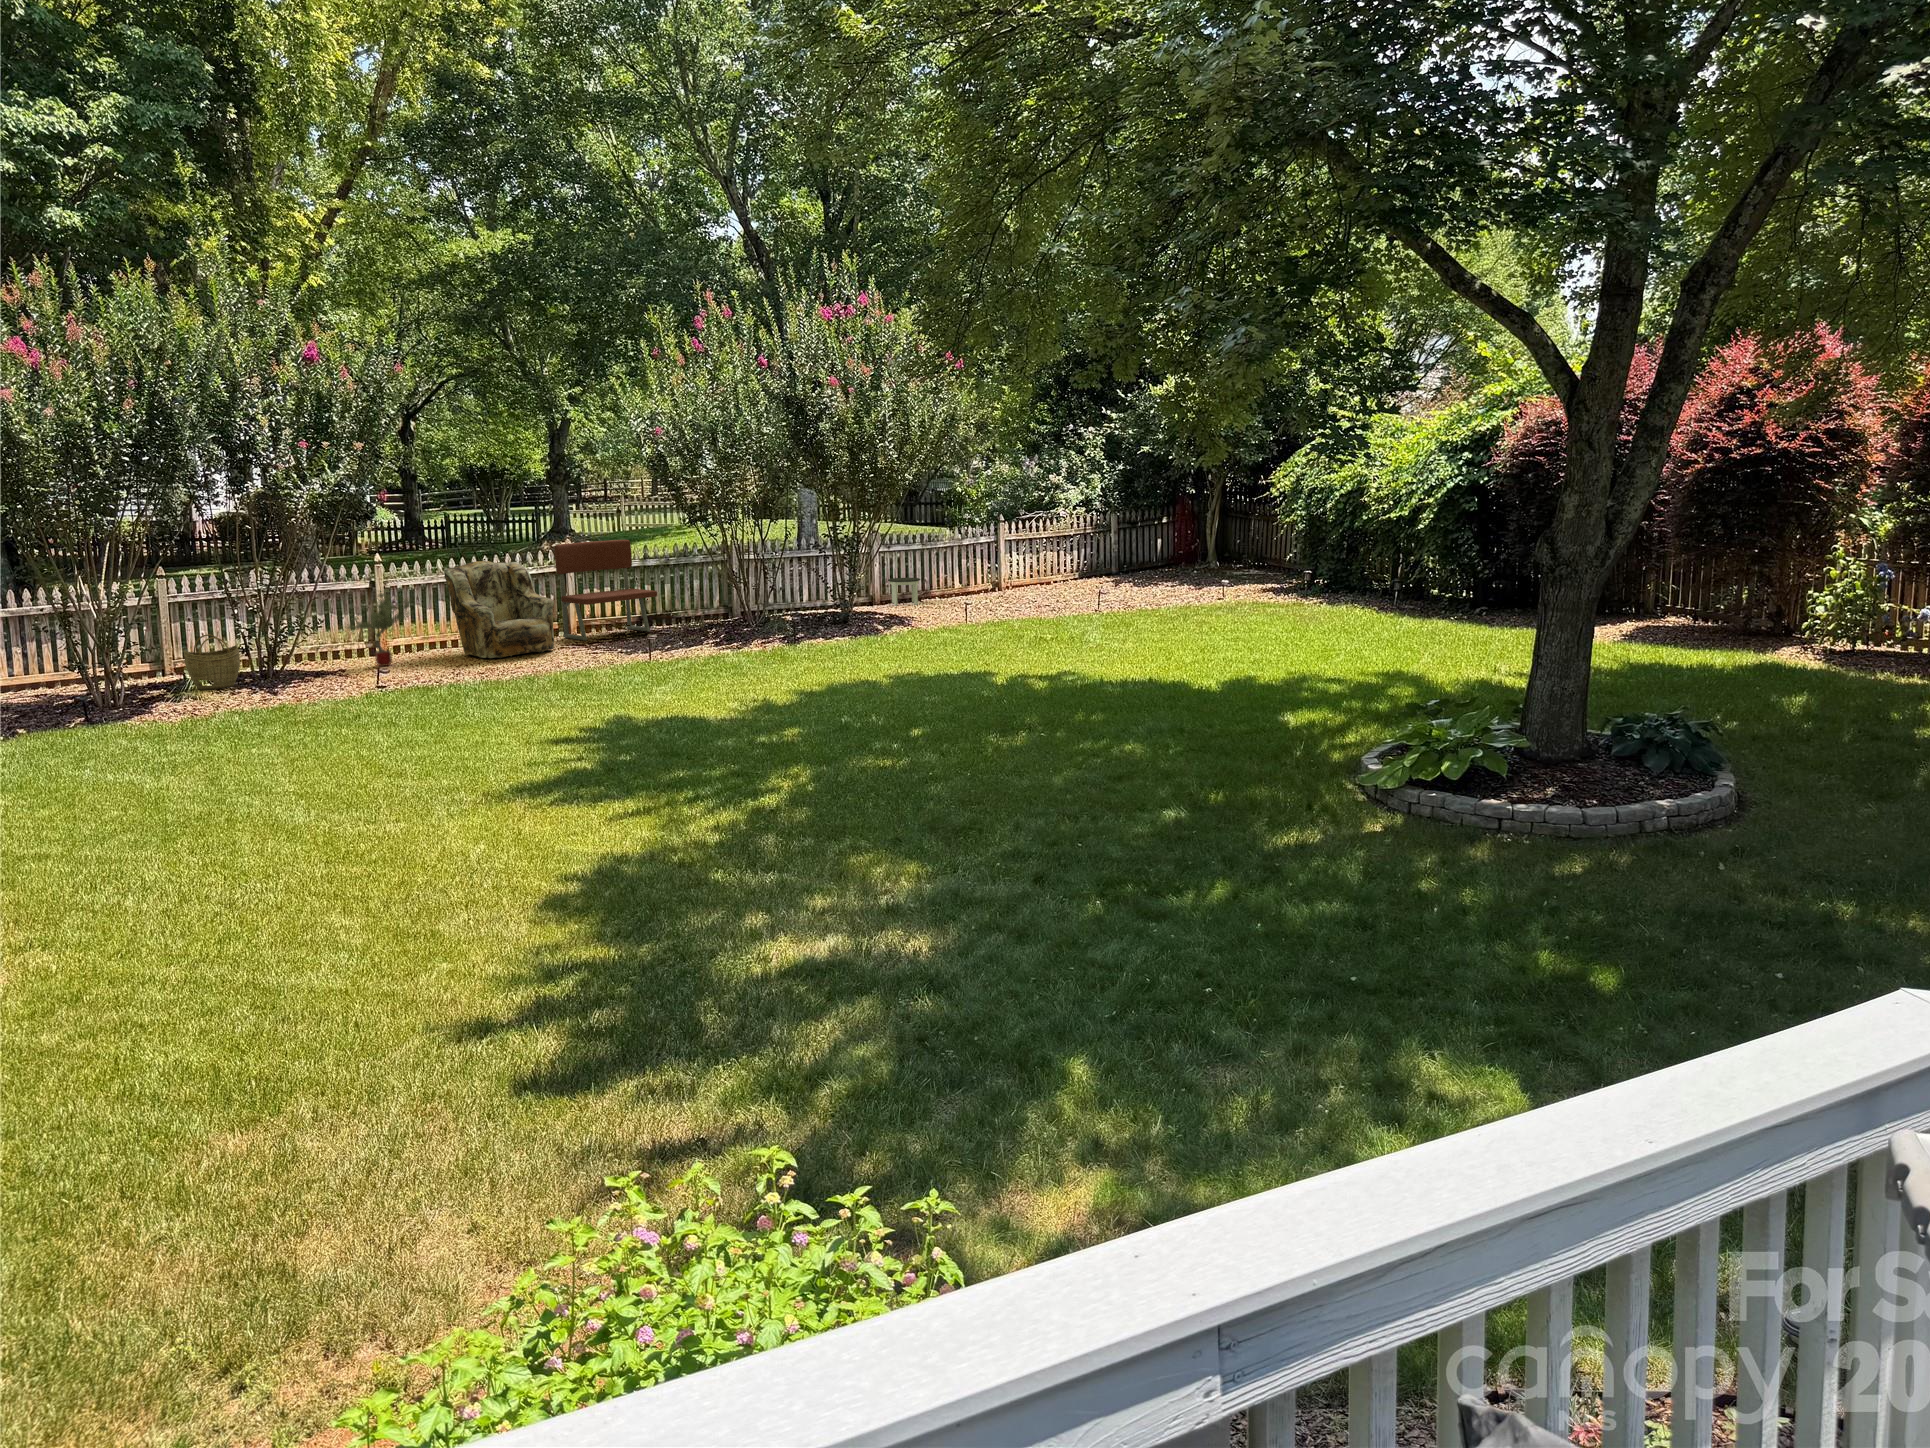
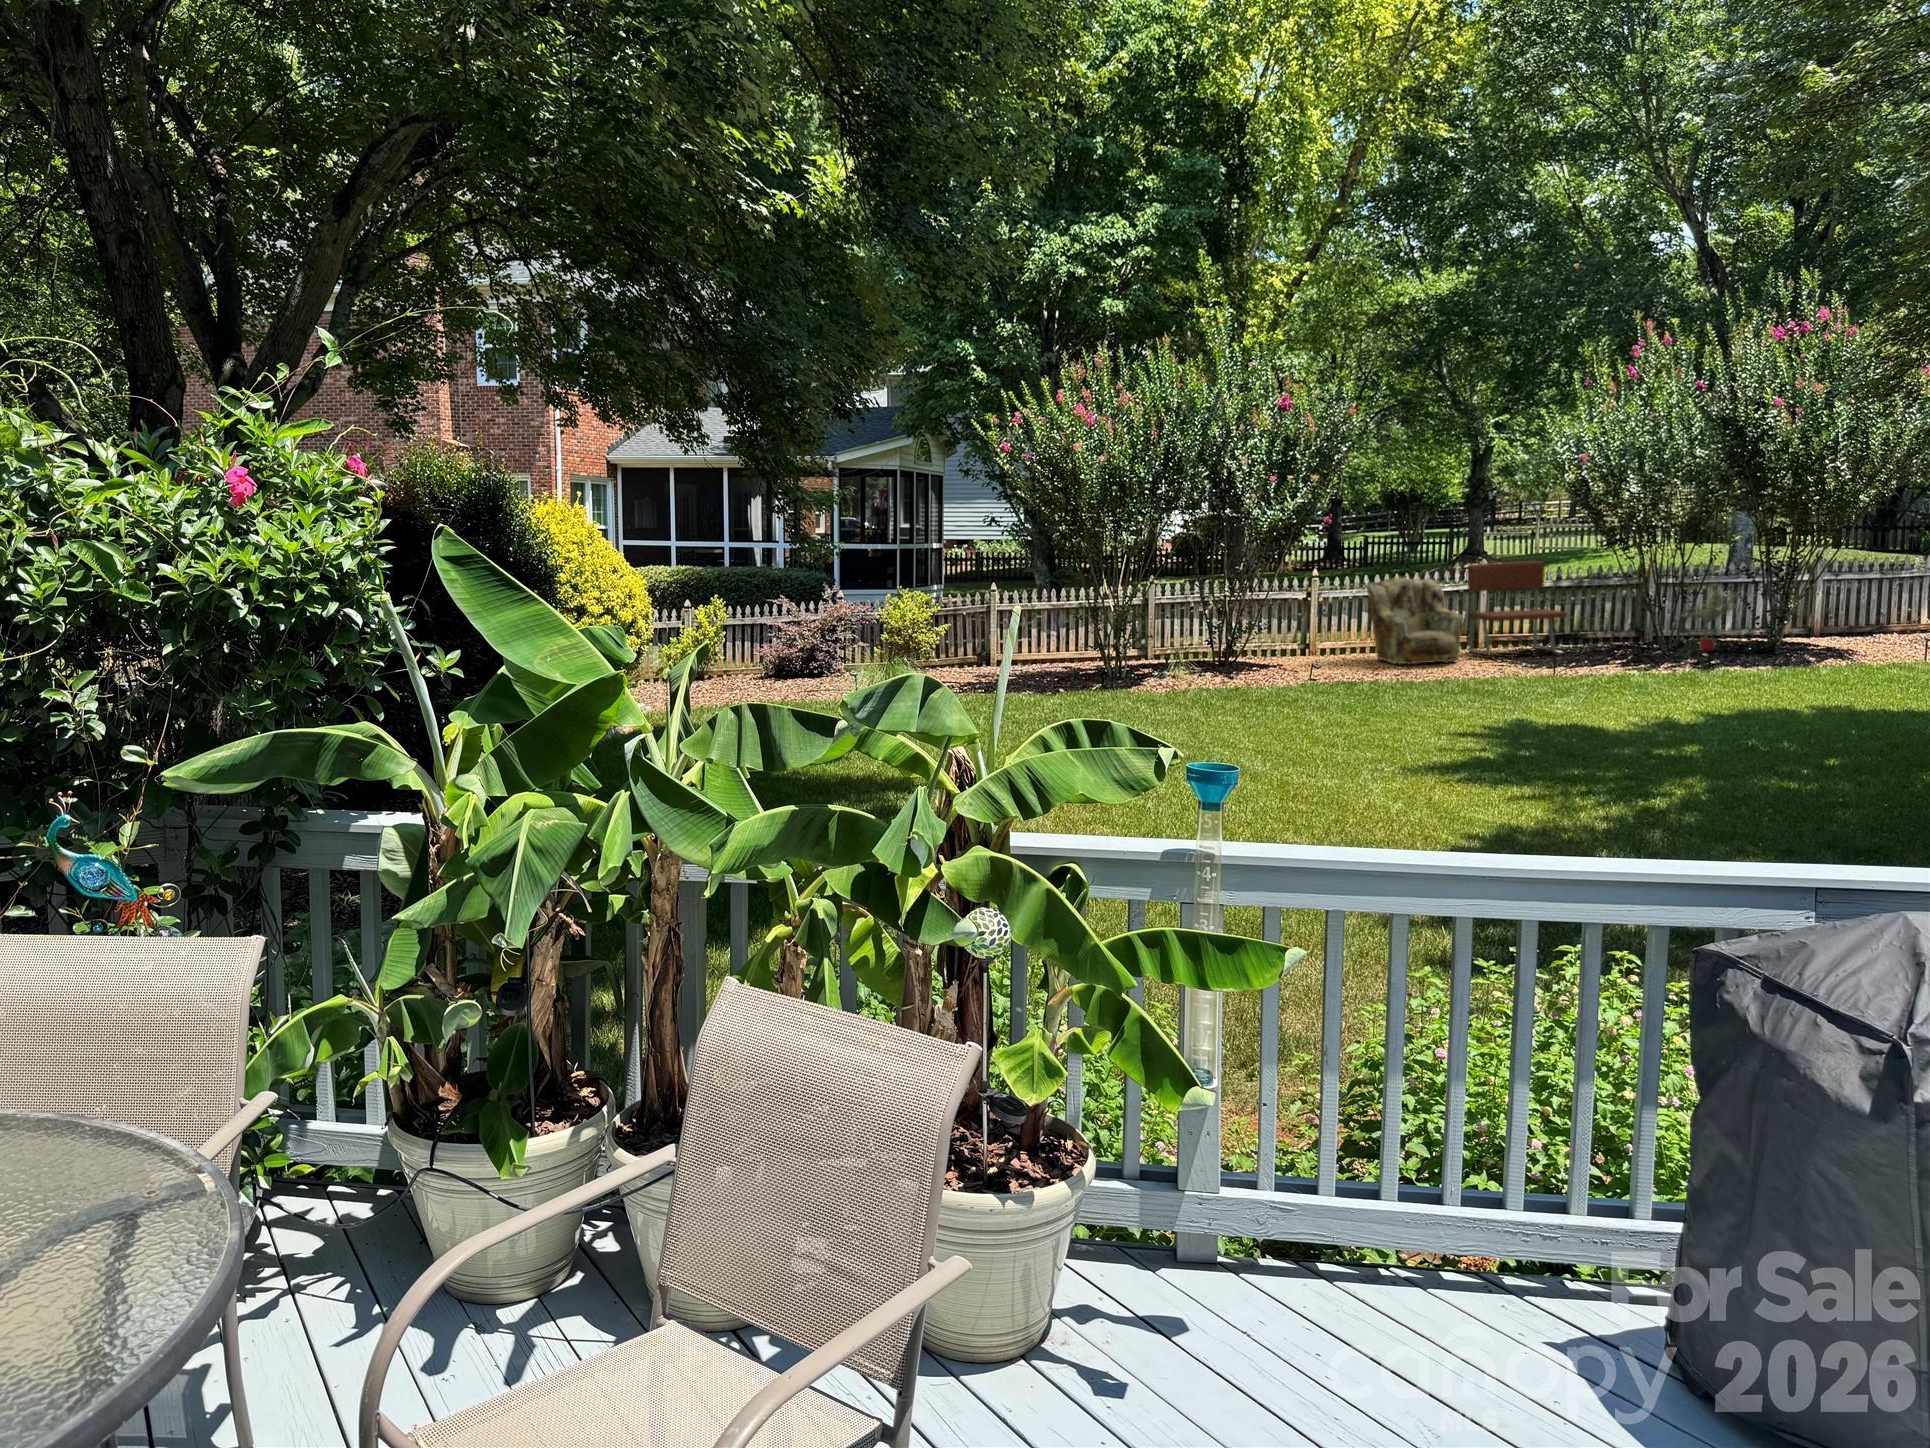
round table: present [888,578,920,606] -> none [1854,612,1901,644]
potted tree: present [345,591,412,666] -> present [1681,584,1739,651]
woven basket: present [184,634,240,690] -> none [1168,628,1205,671]

